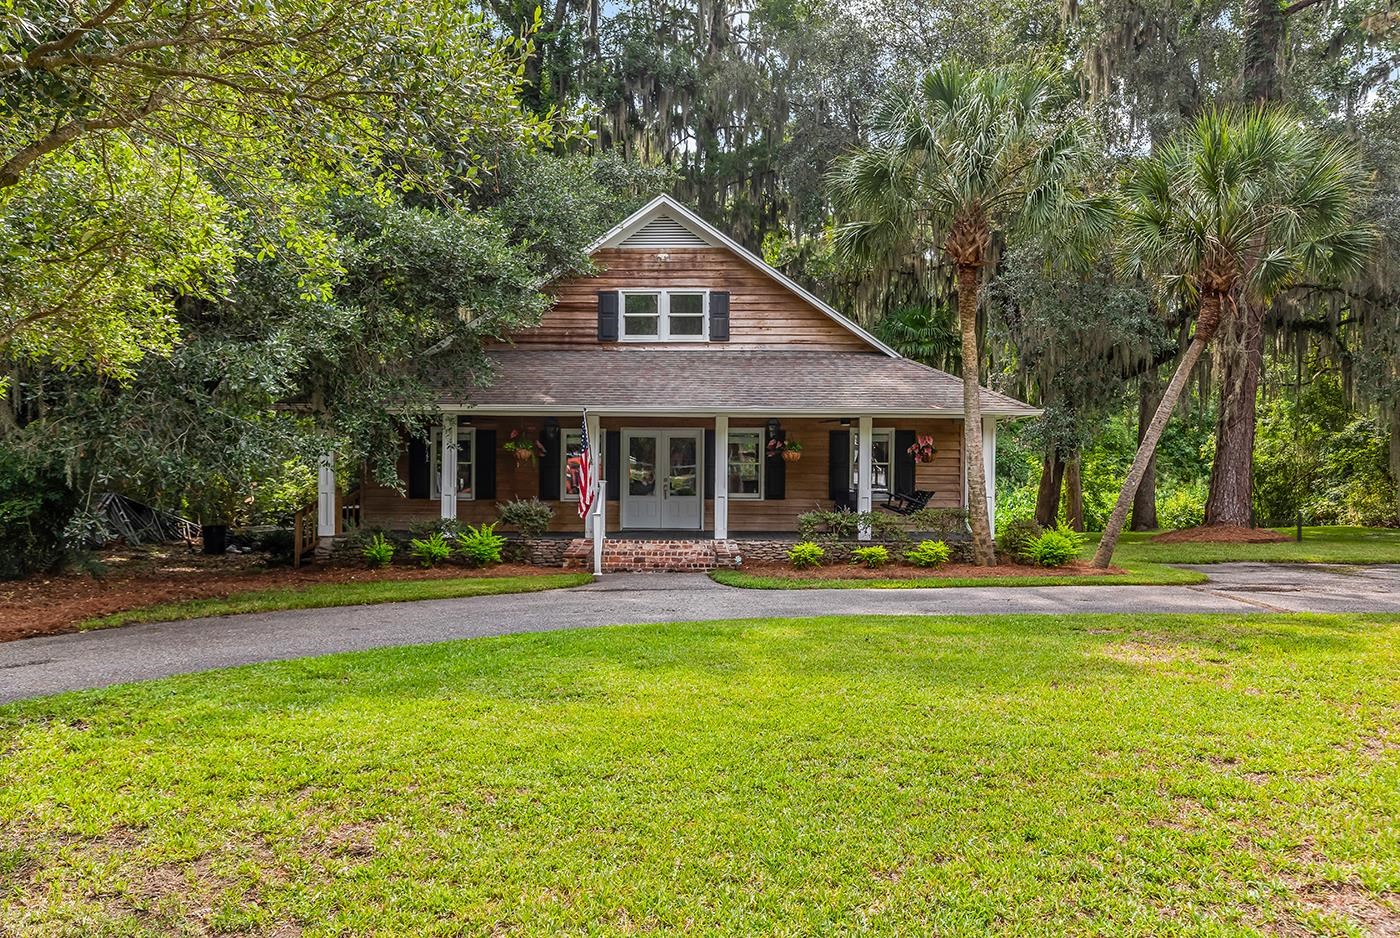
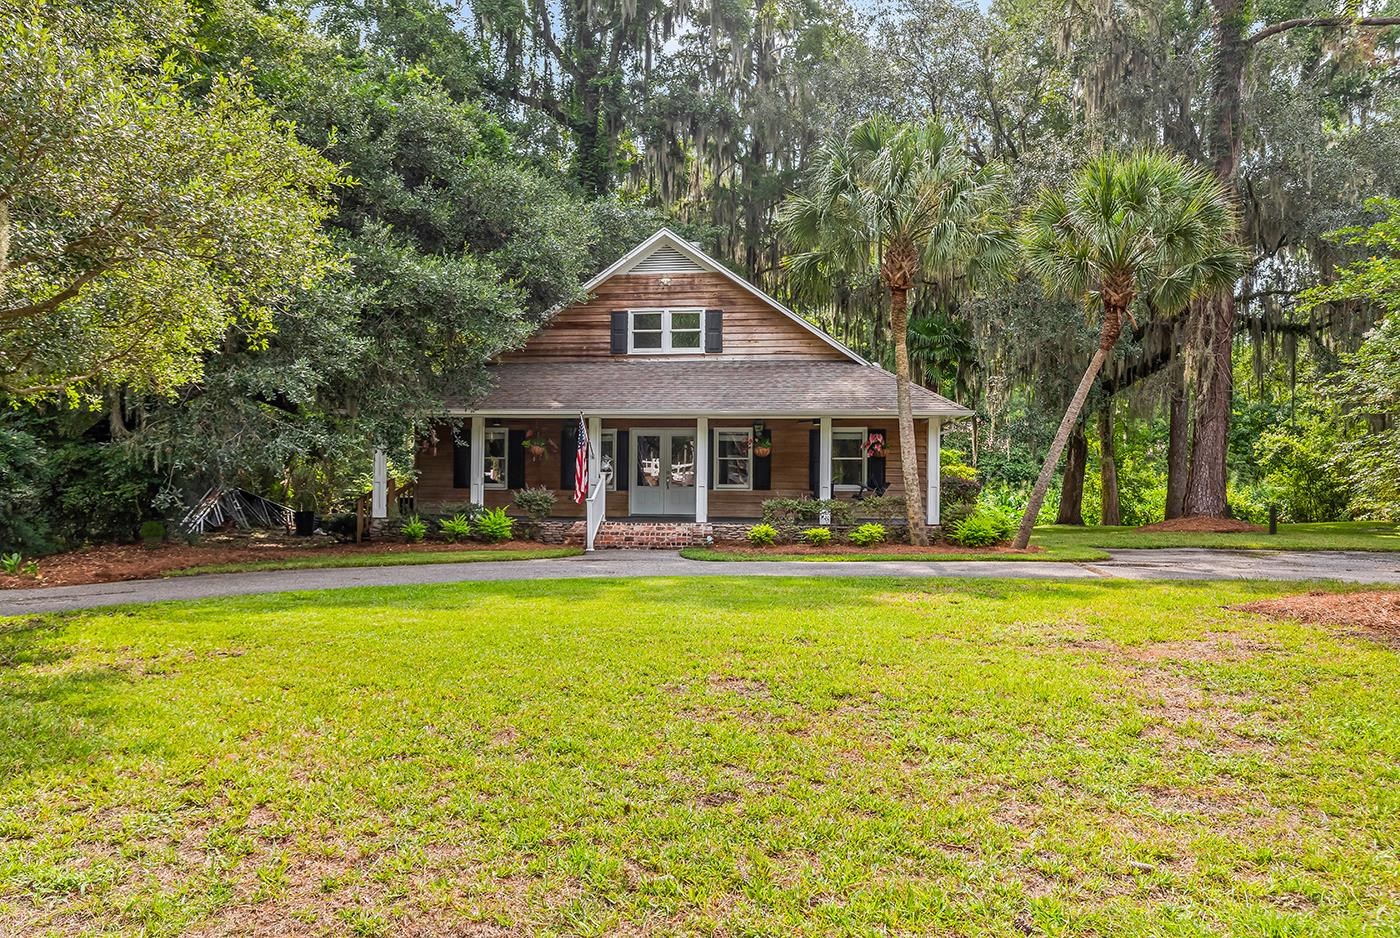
potted plant: none [29,545,65,582] -> present [140,521,165,549]

